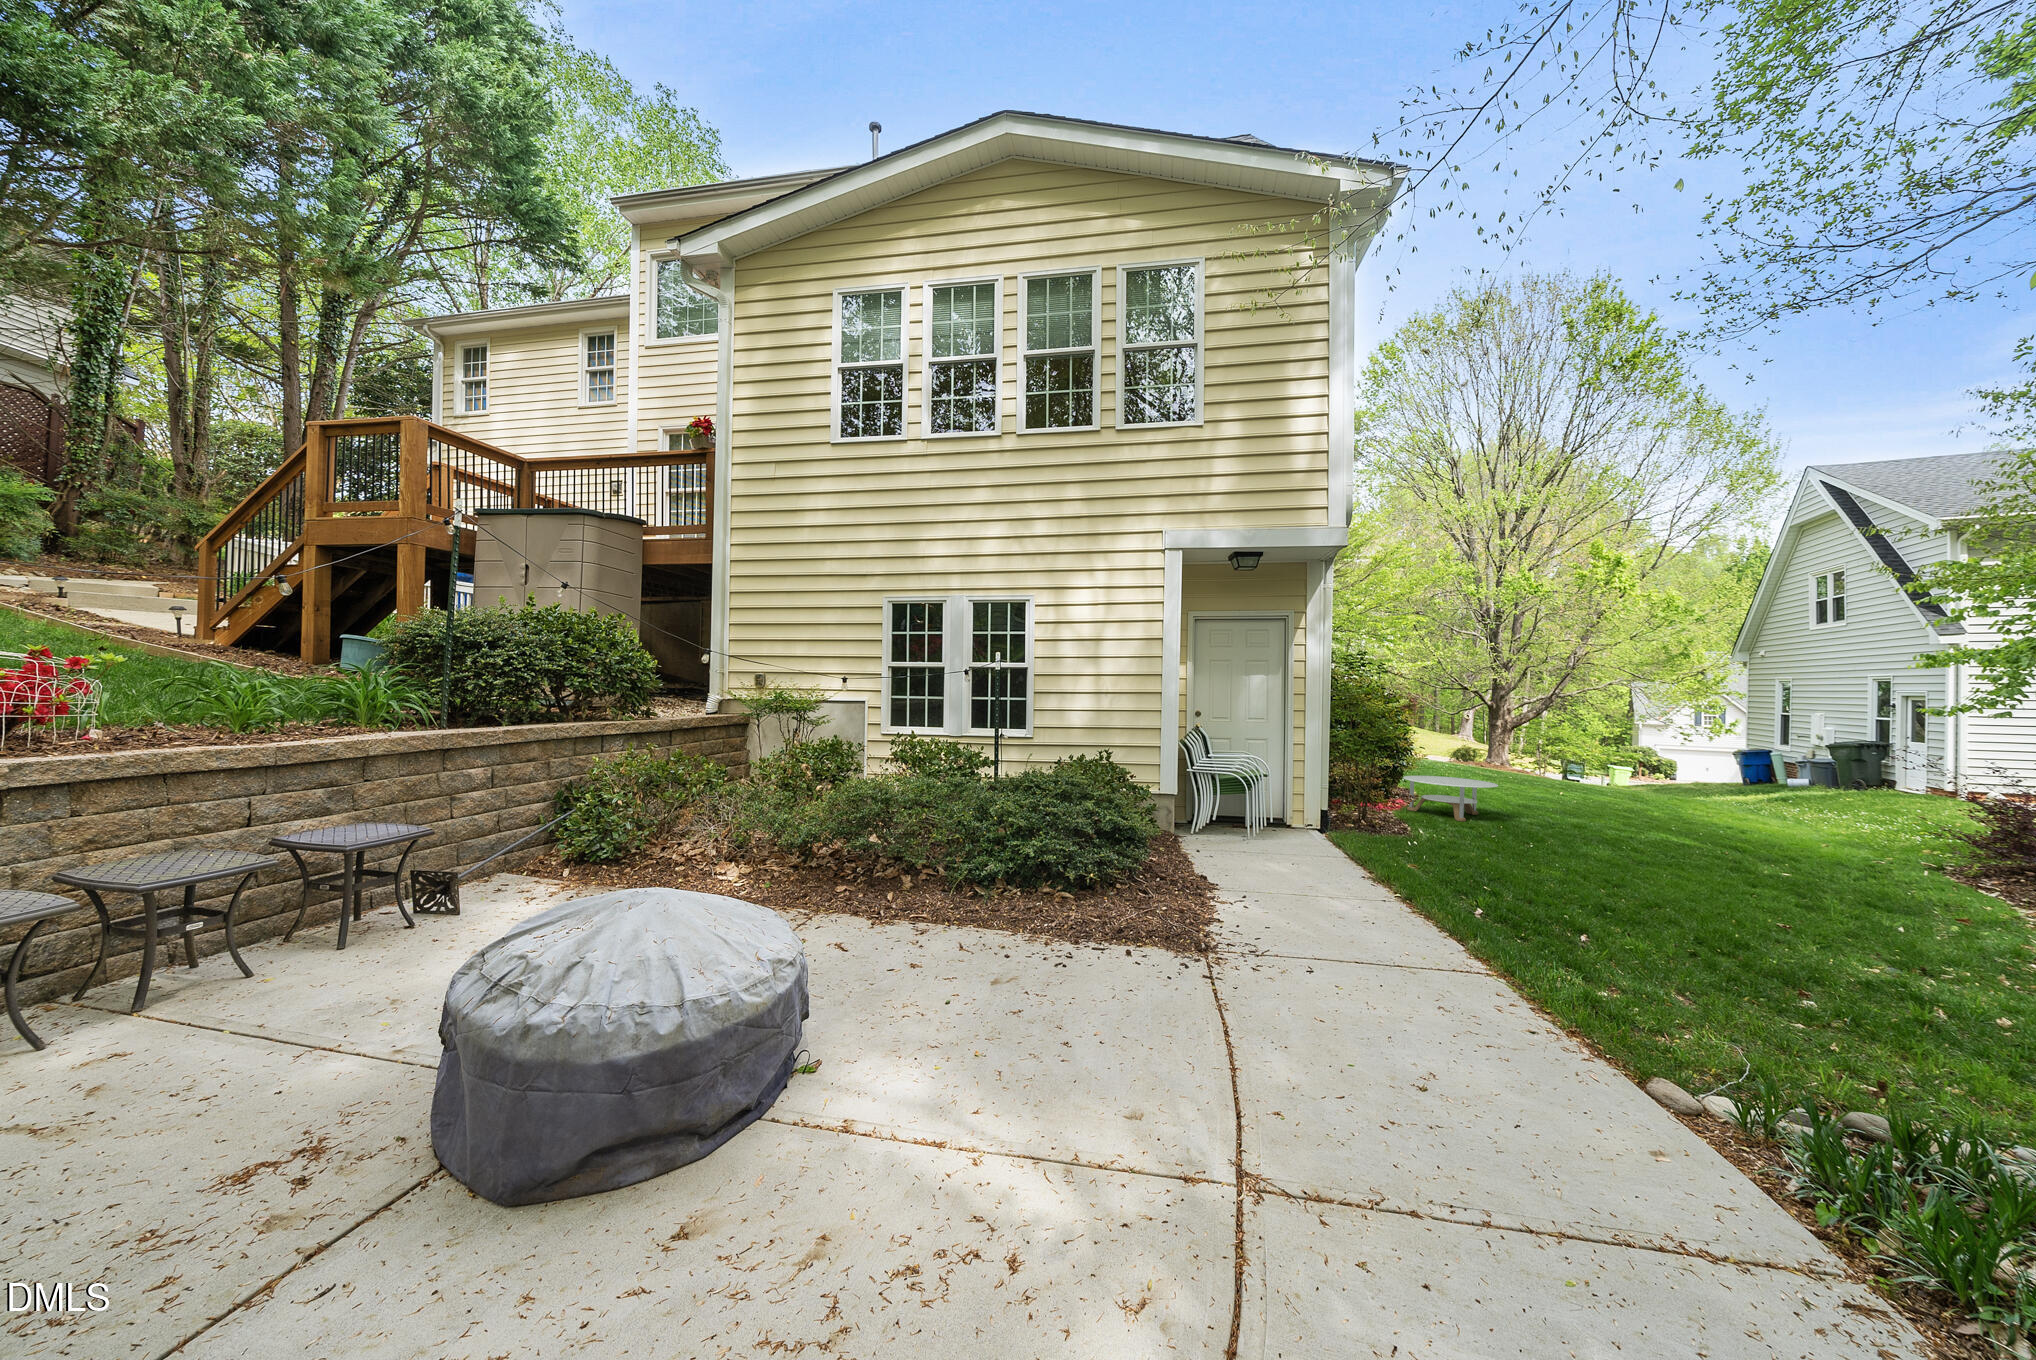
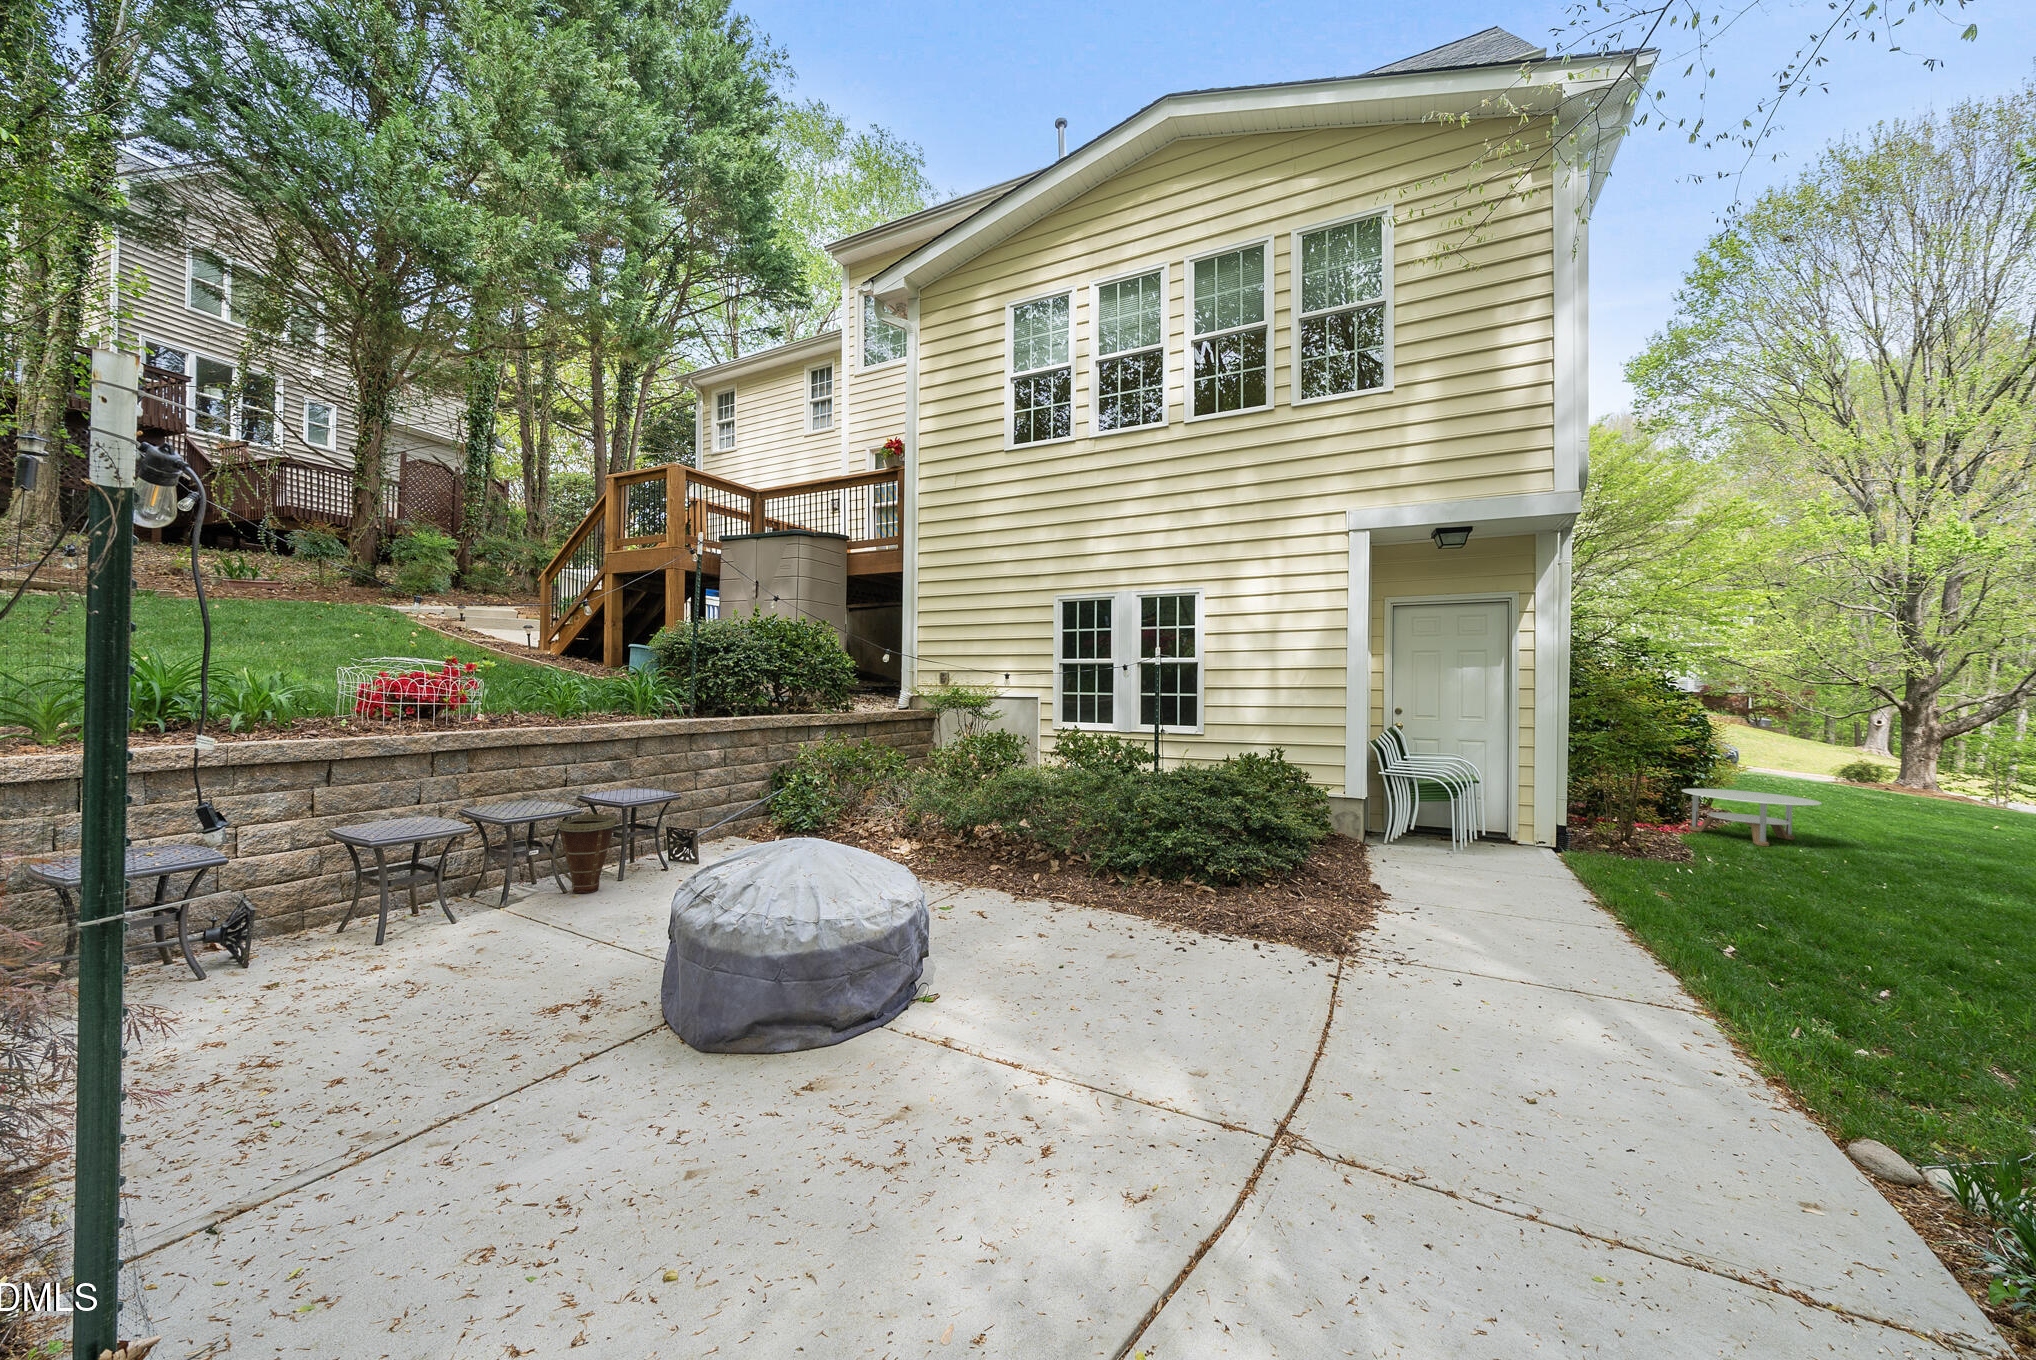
basket: none [182,857,336,970] -> present [525,815,616,893]

